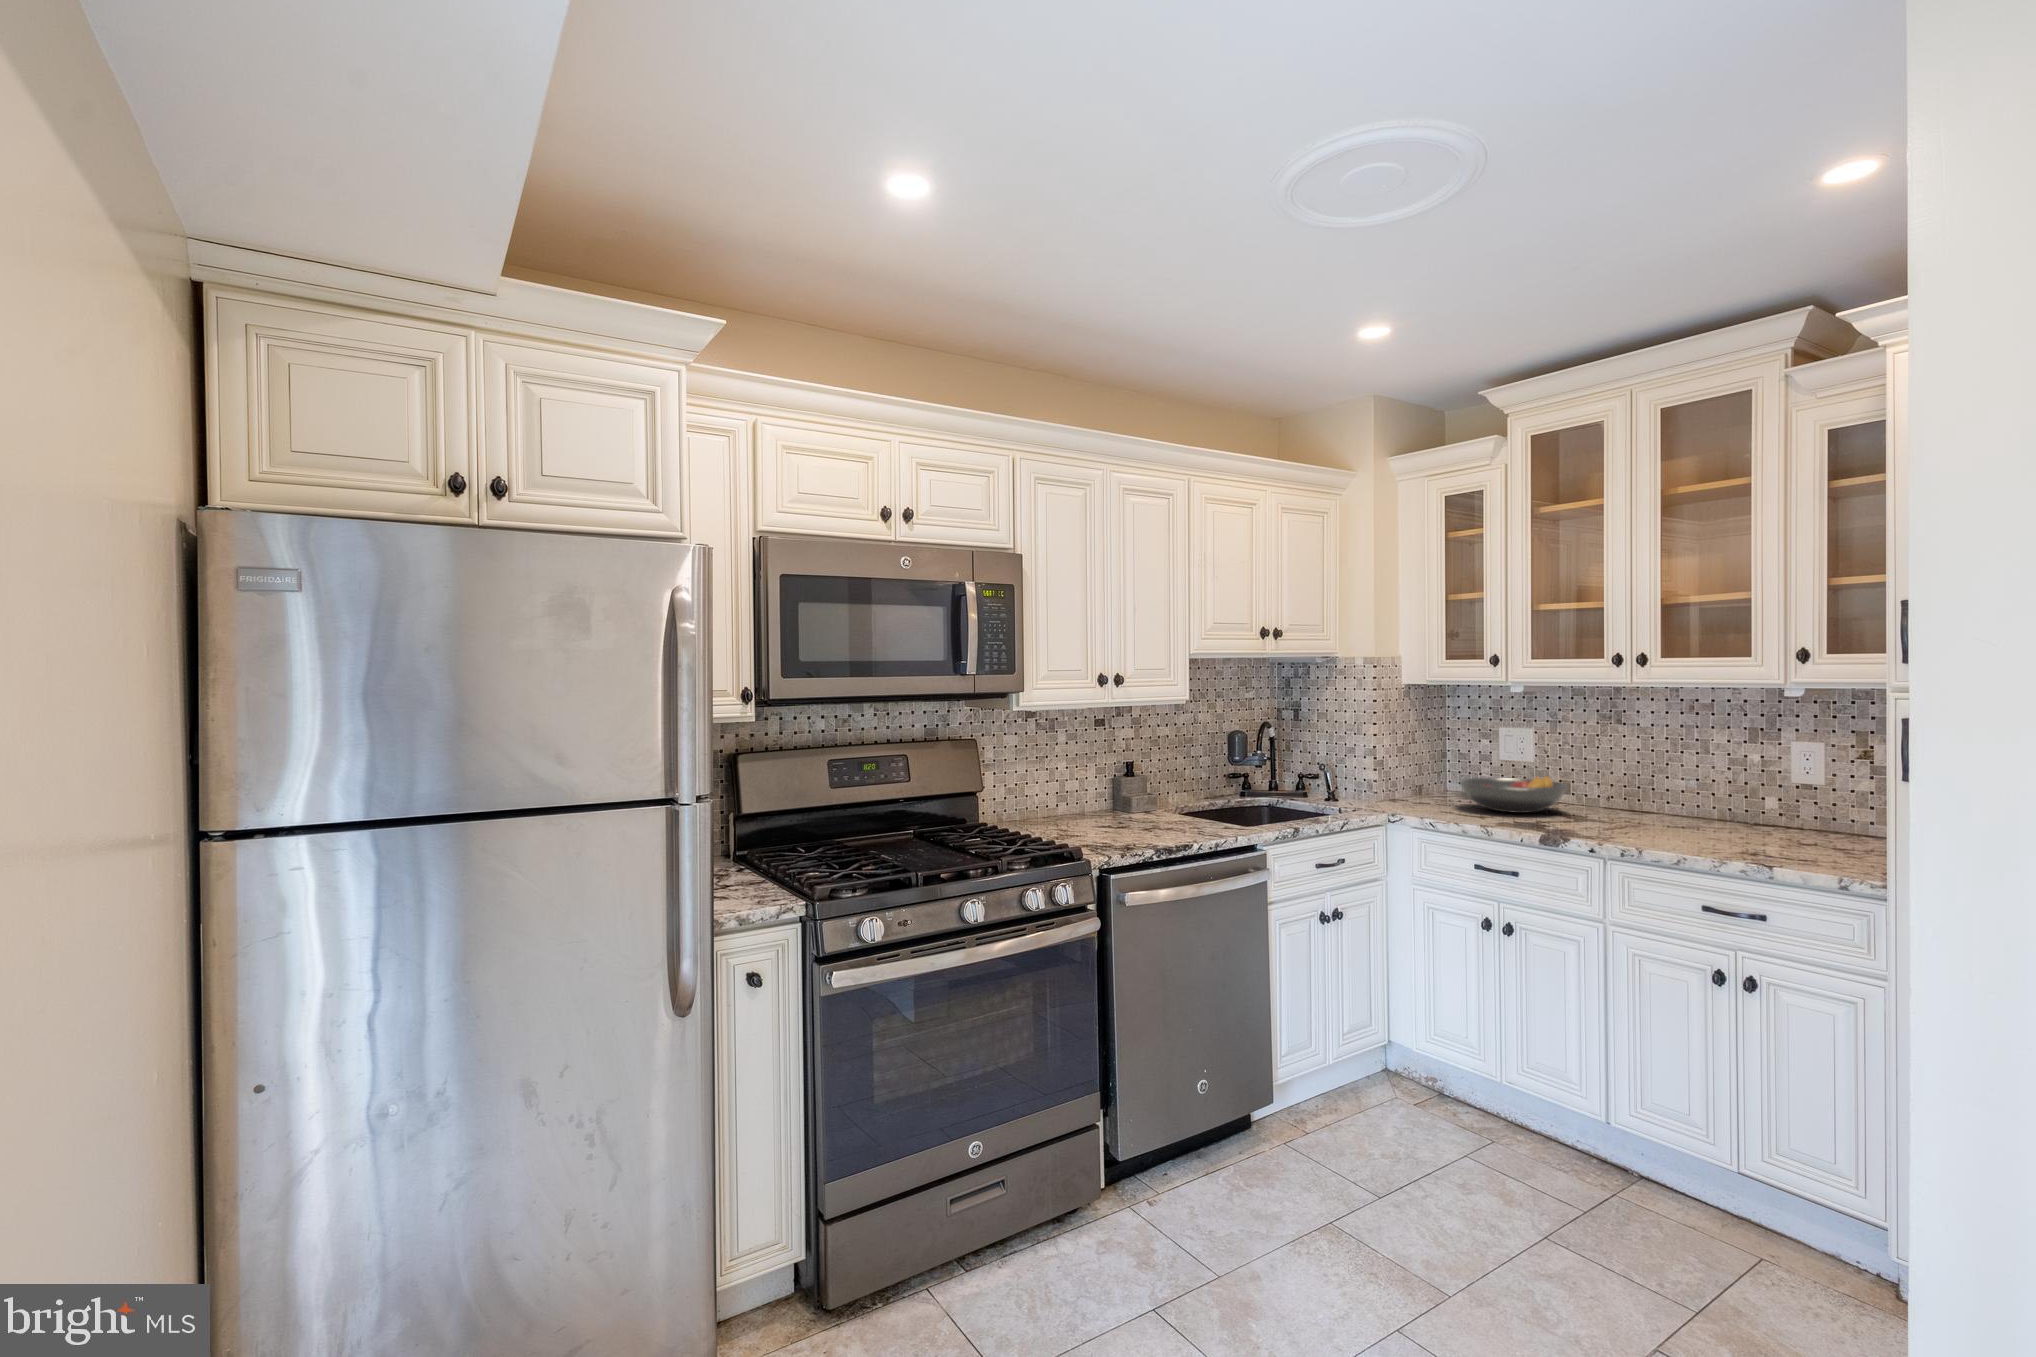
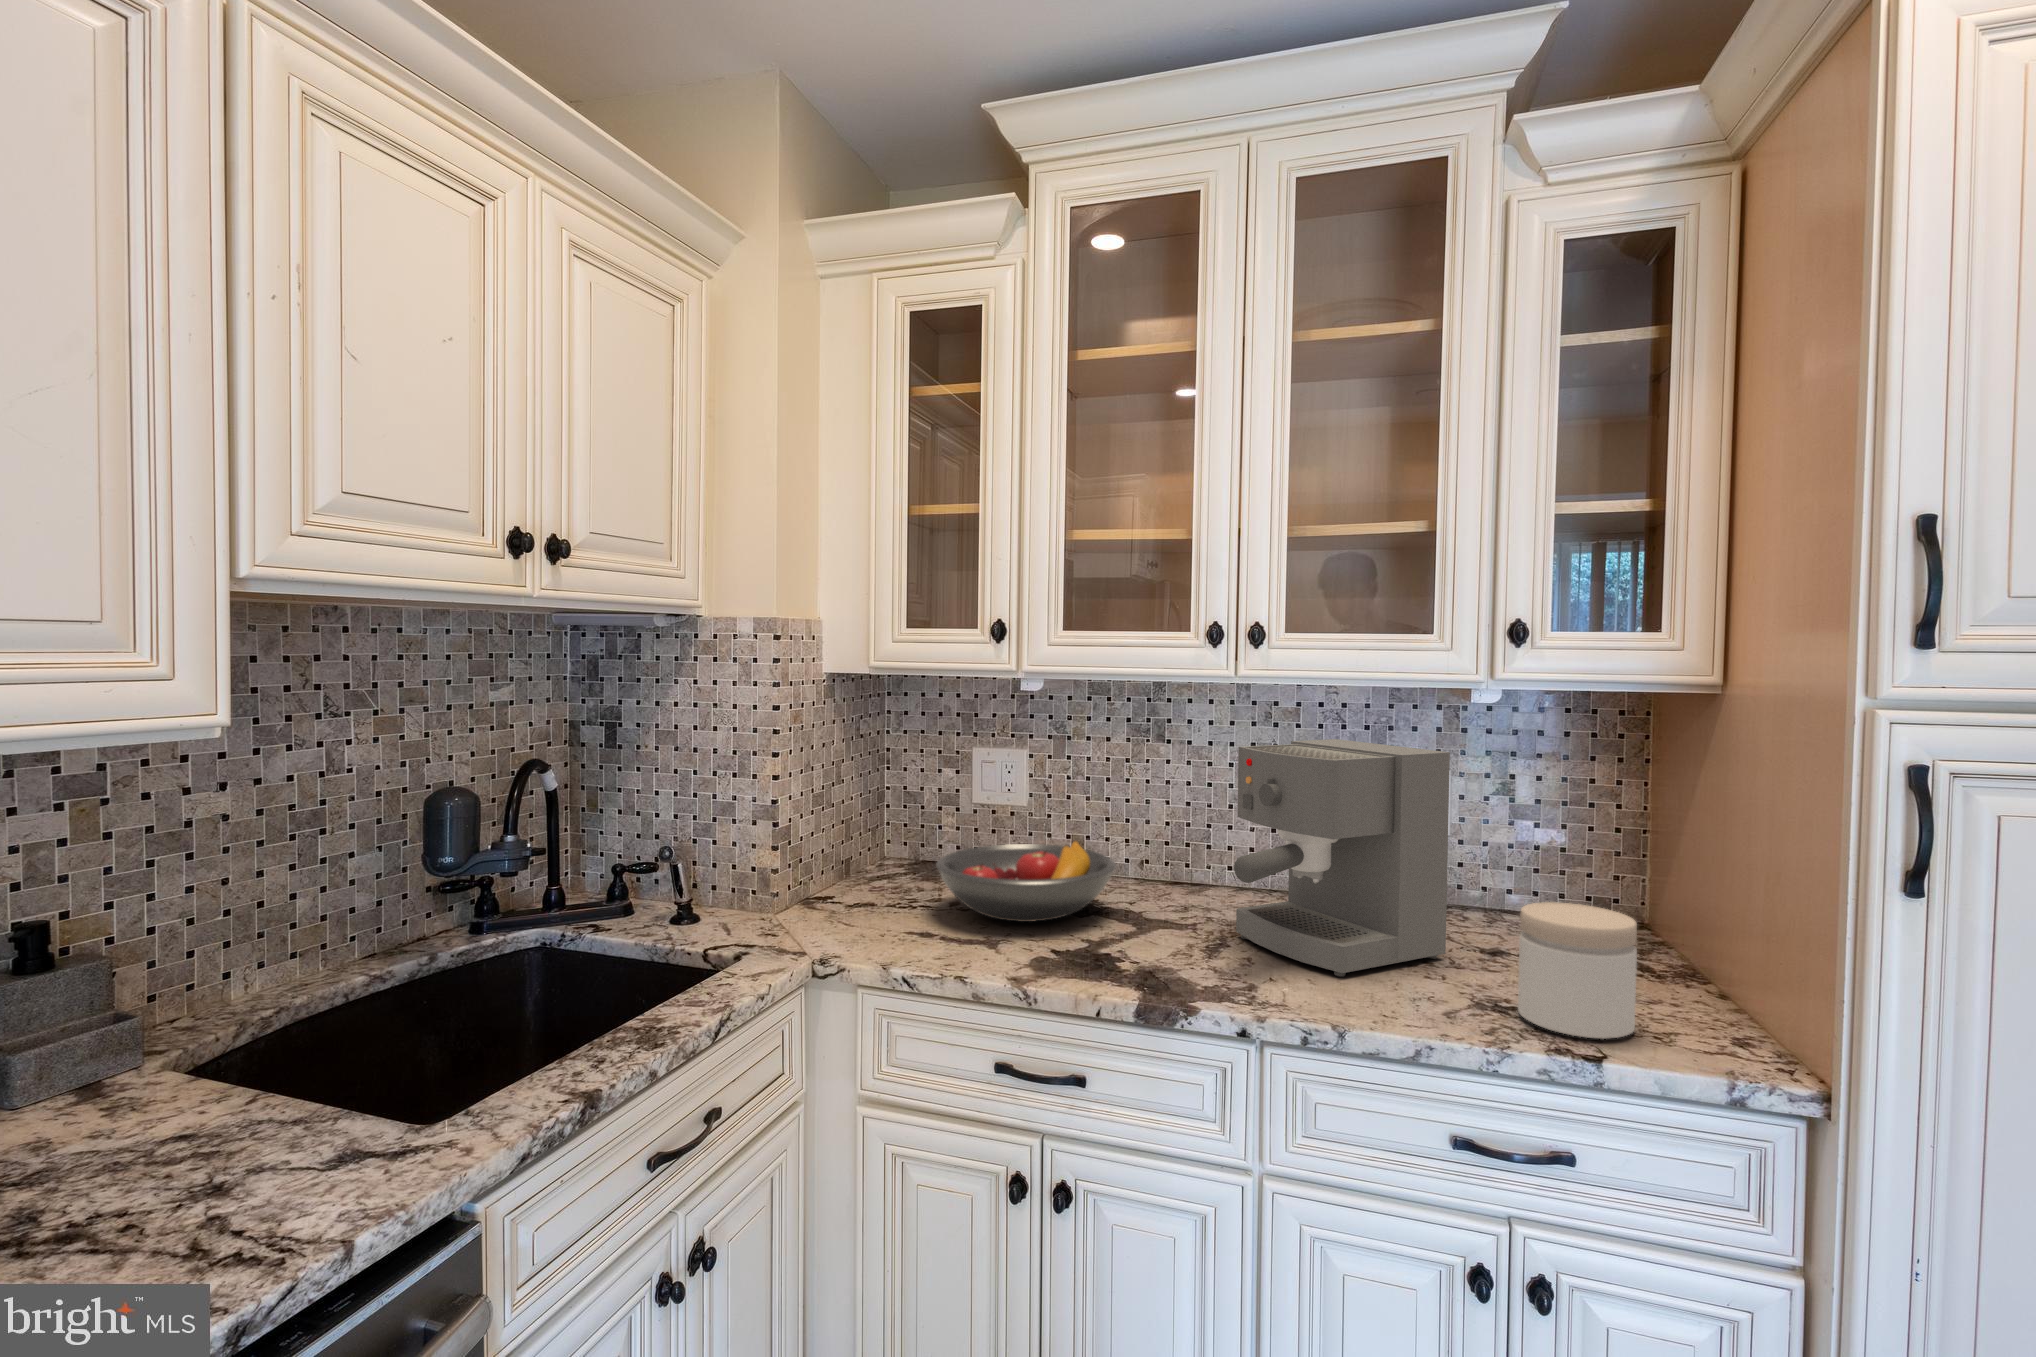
coffee maker: none [1604,719,1760,840] -> present [1234,739,1450,976]
jar: none [1754,799,1824,863] -> present [1518,902,1637,1039]

